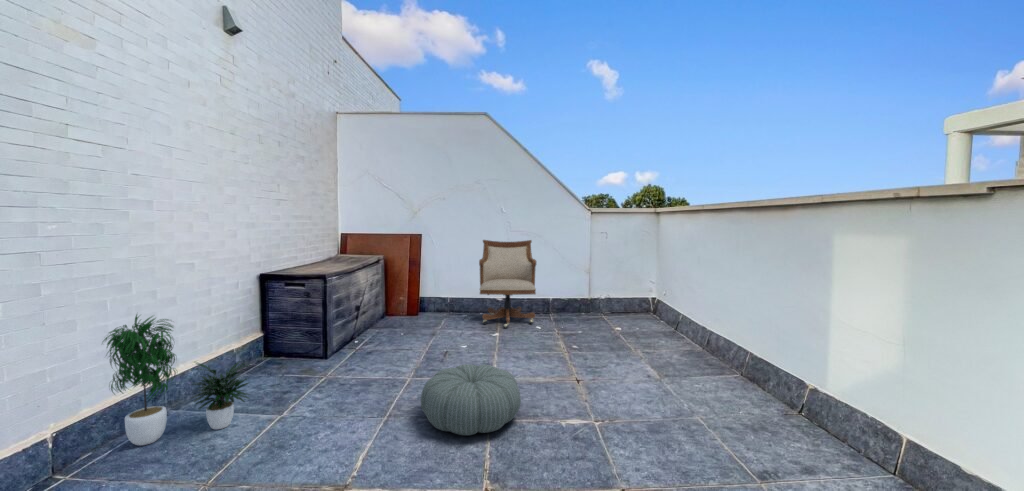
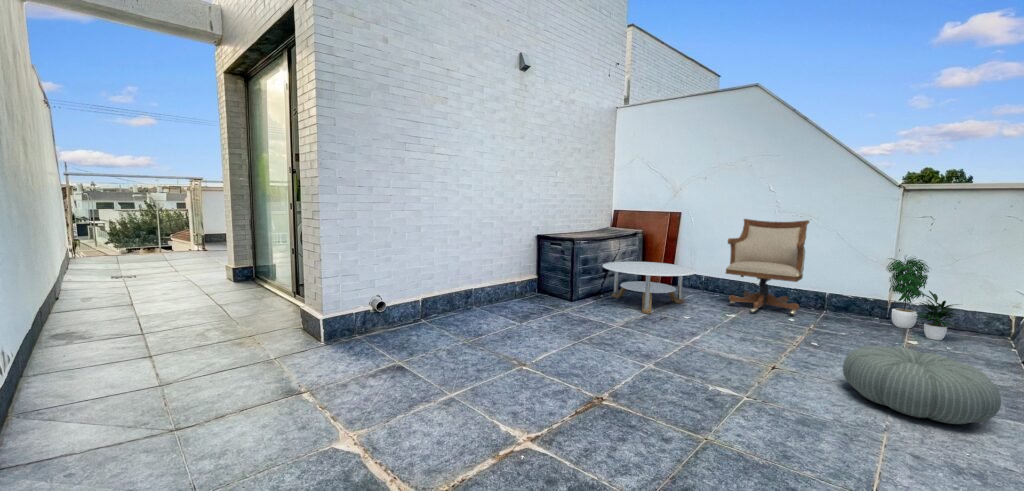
round table: none [358,291,462,352] -> present [602,261,698,314]
potted plant: present [104,315,249,446] -> present [887,258,958,340]
pouf: present [421,364,521,436] -> present [843,346,1001,424]

